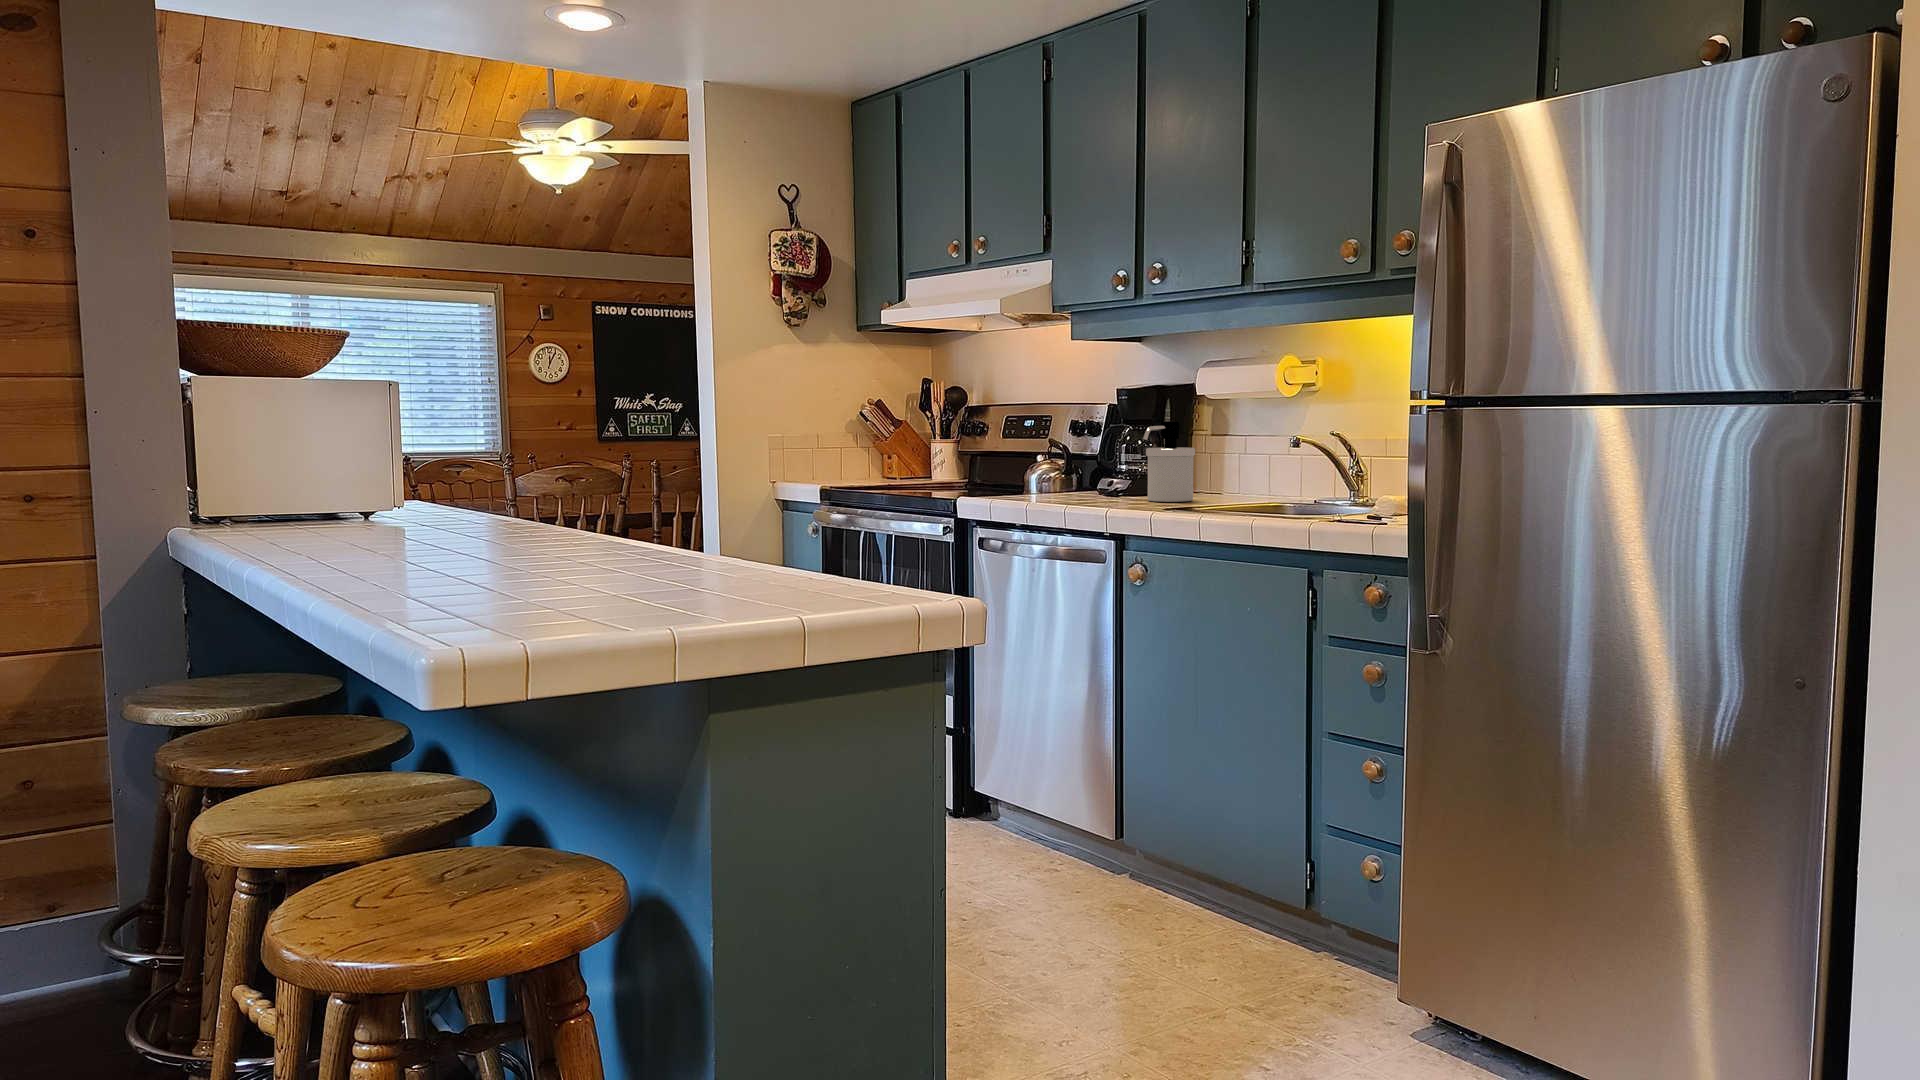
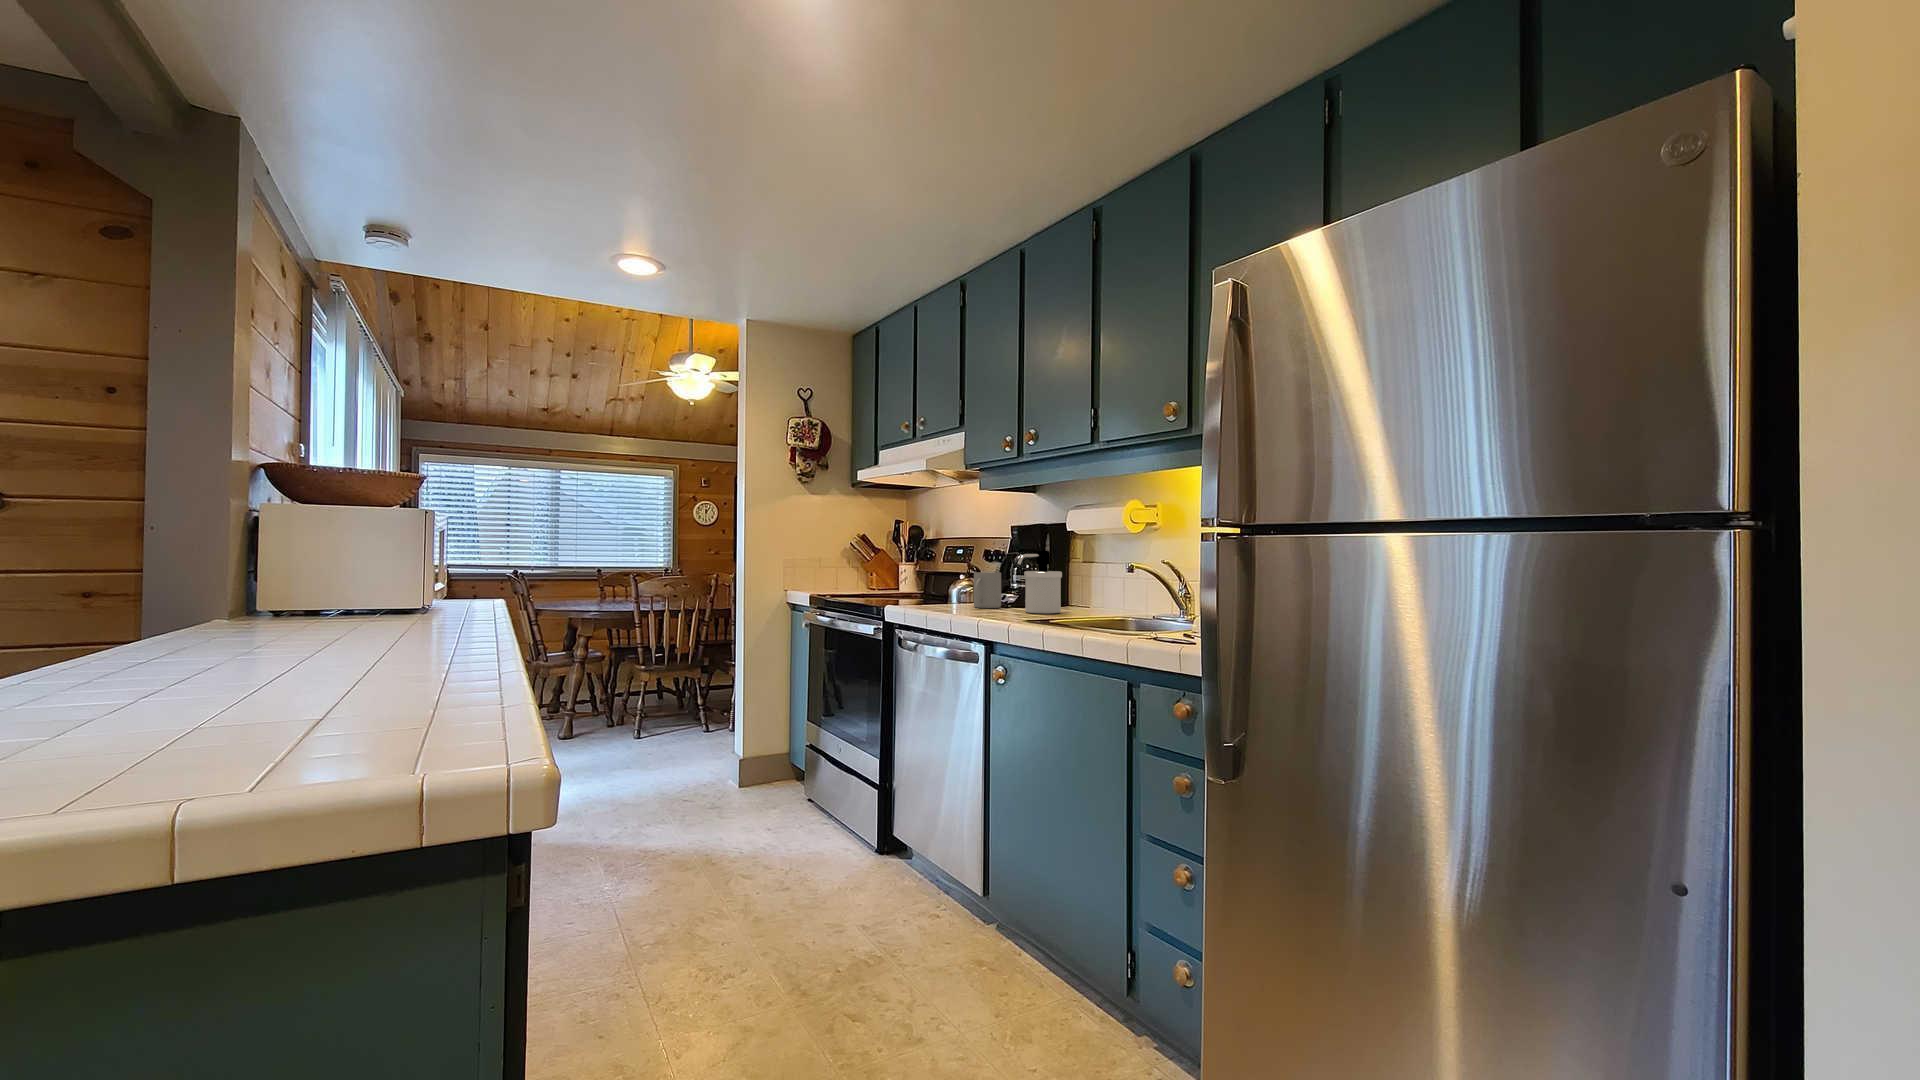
mug: none [1072,450,1108,497] -> present [974,572,1001,608]

